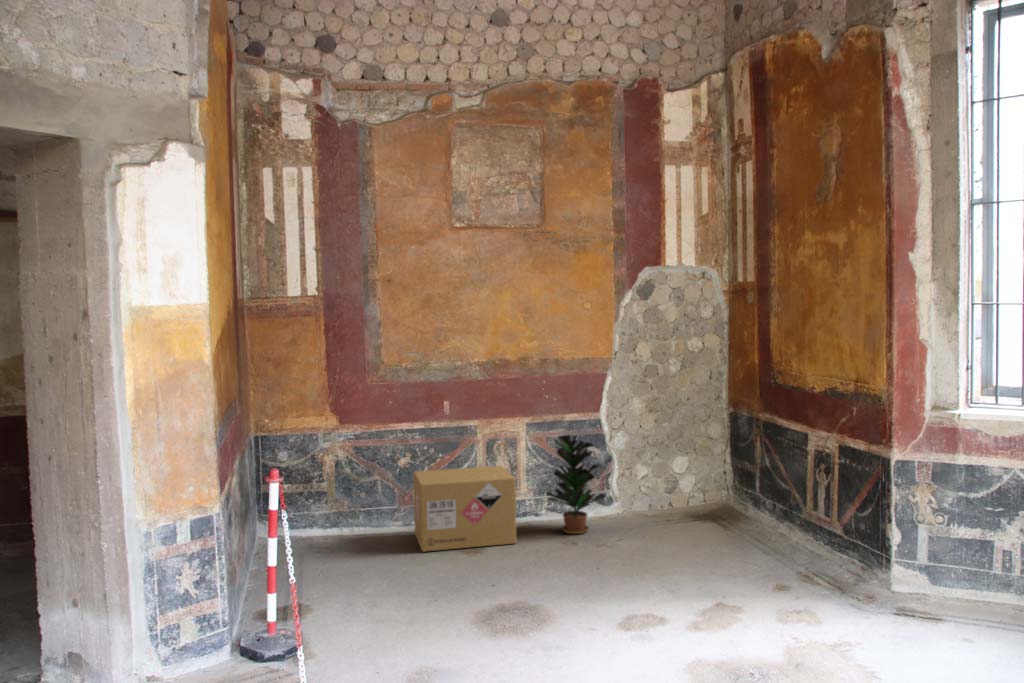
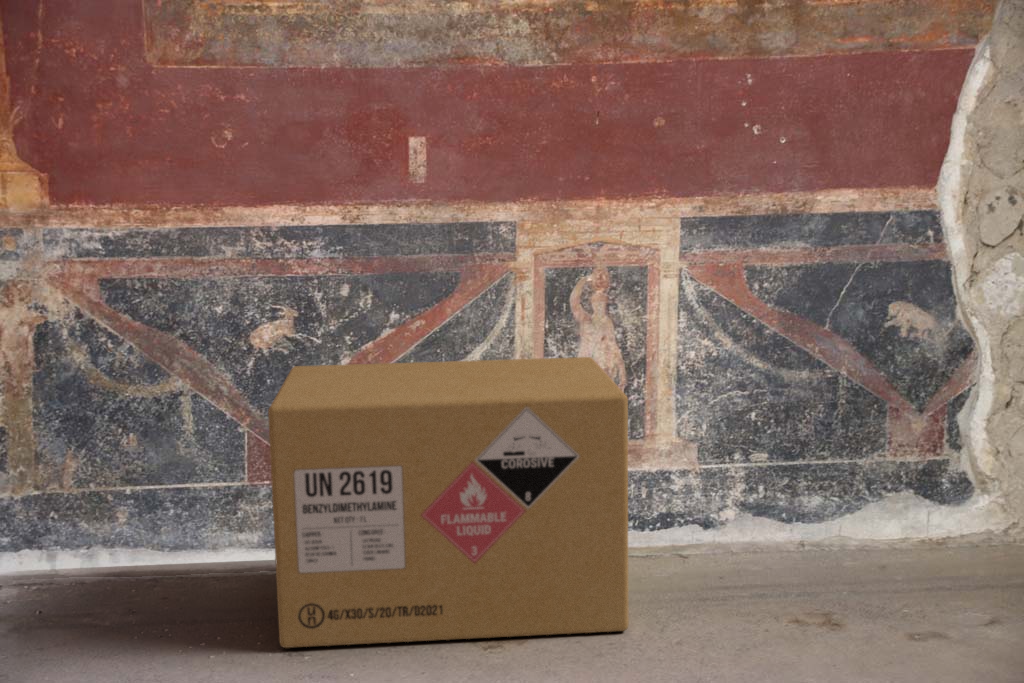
potted plant: present [547,435,605,534] -> none [738,251,963,603]

